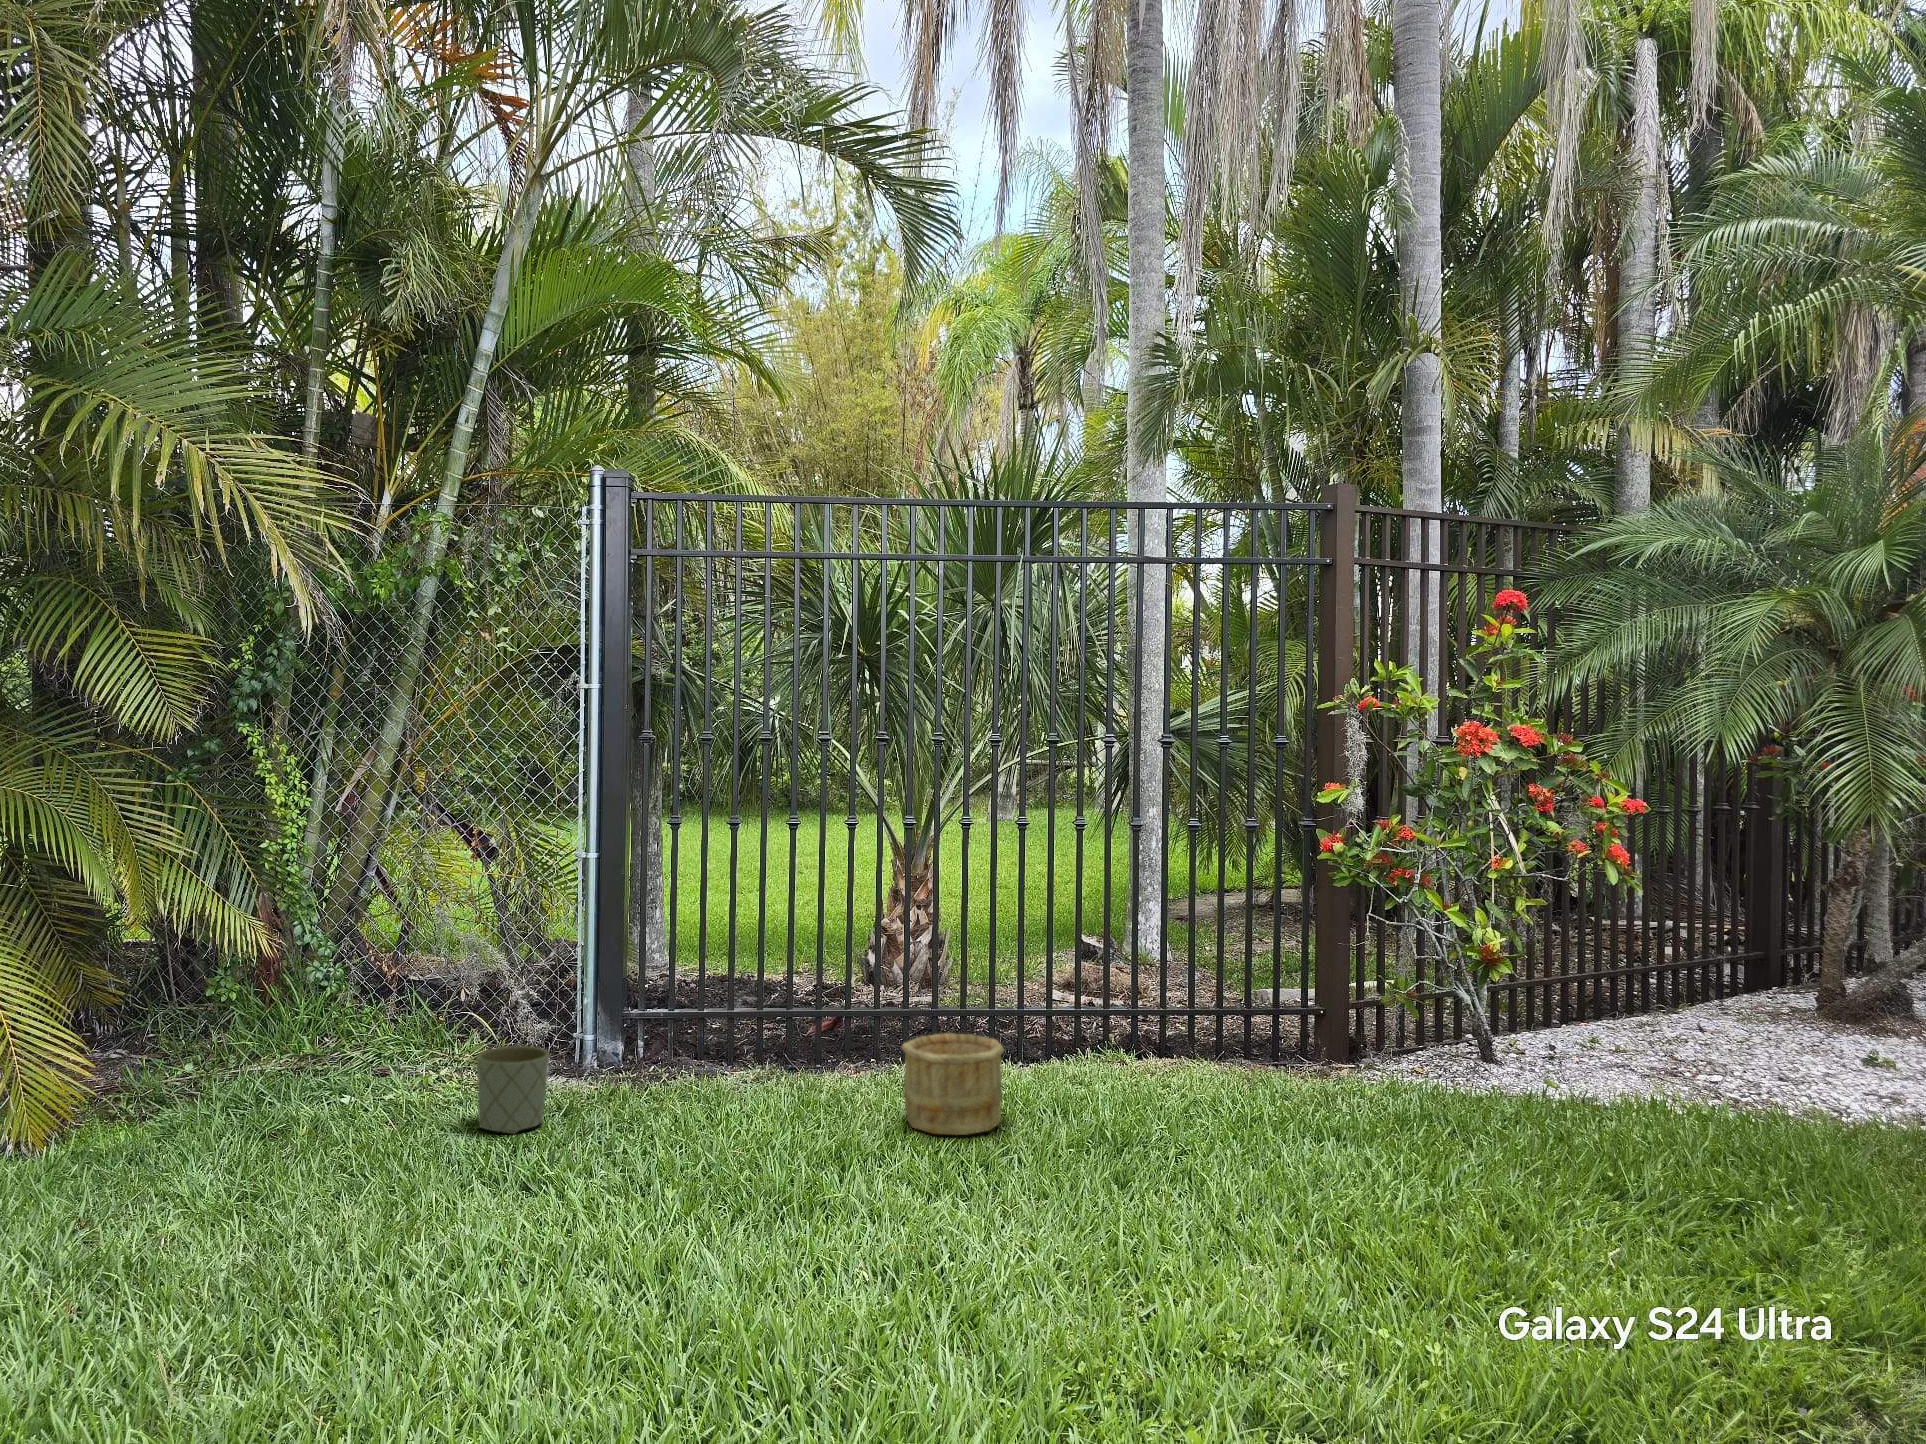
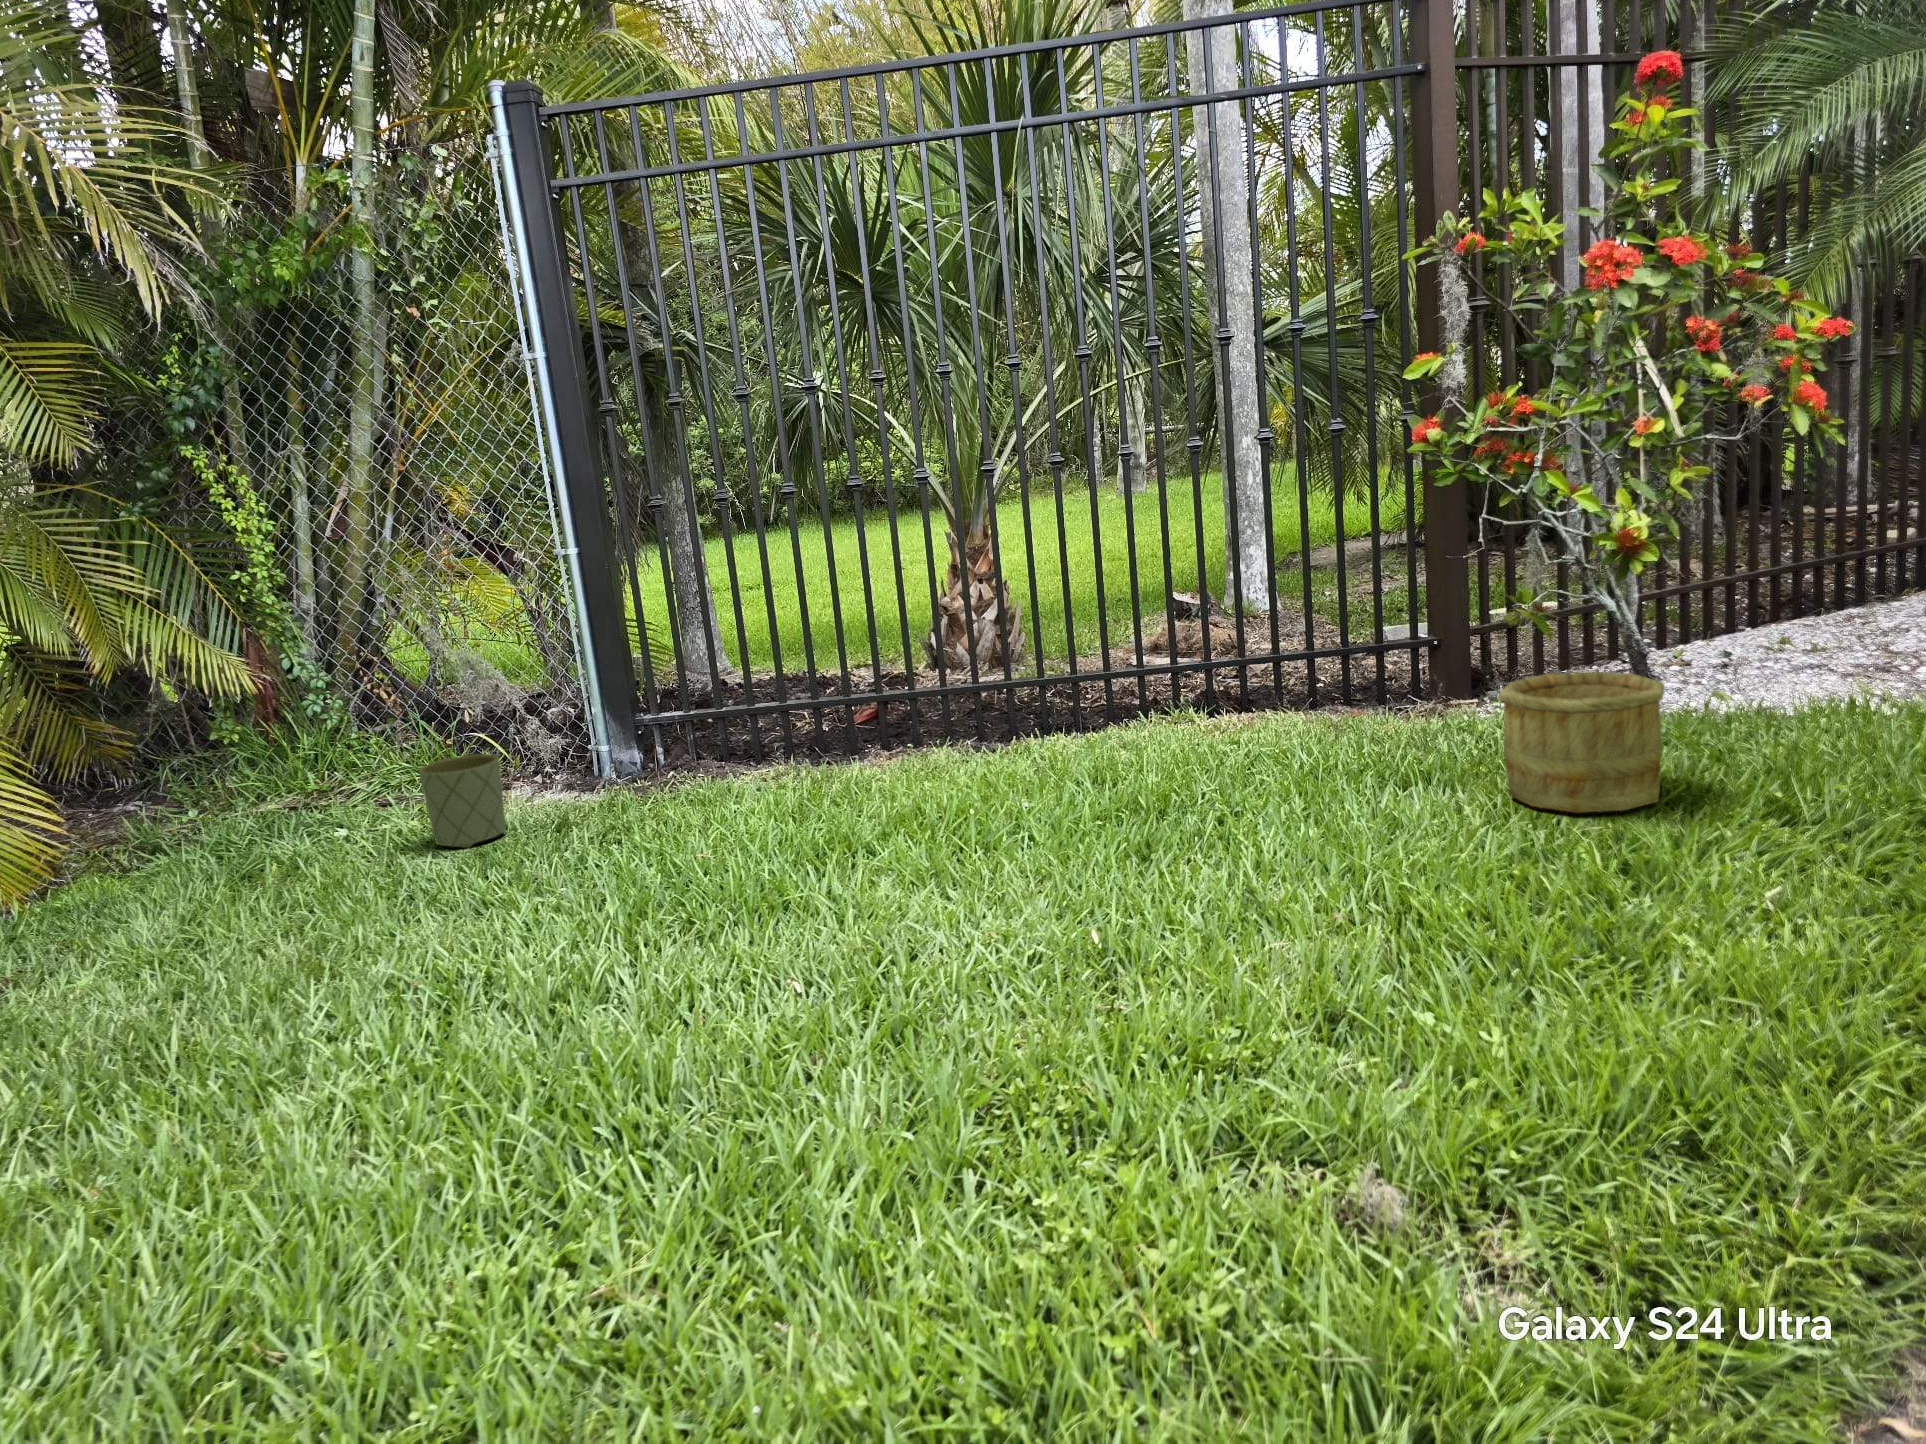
wooden bucket: present [902,1033,1004,1135] -> present [1498,672,1665,813]

